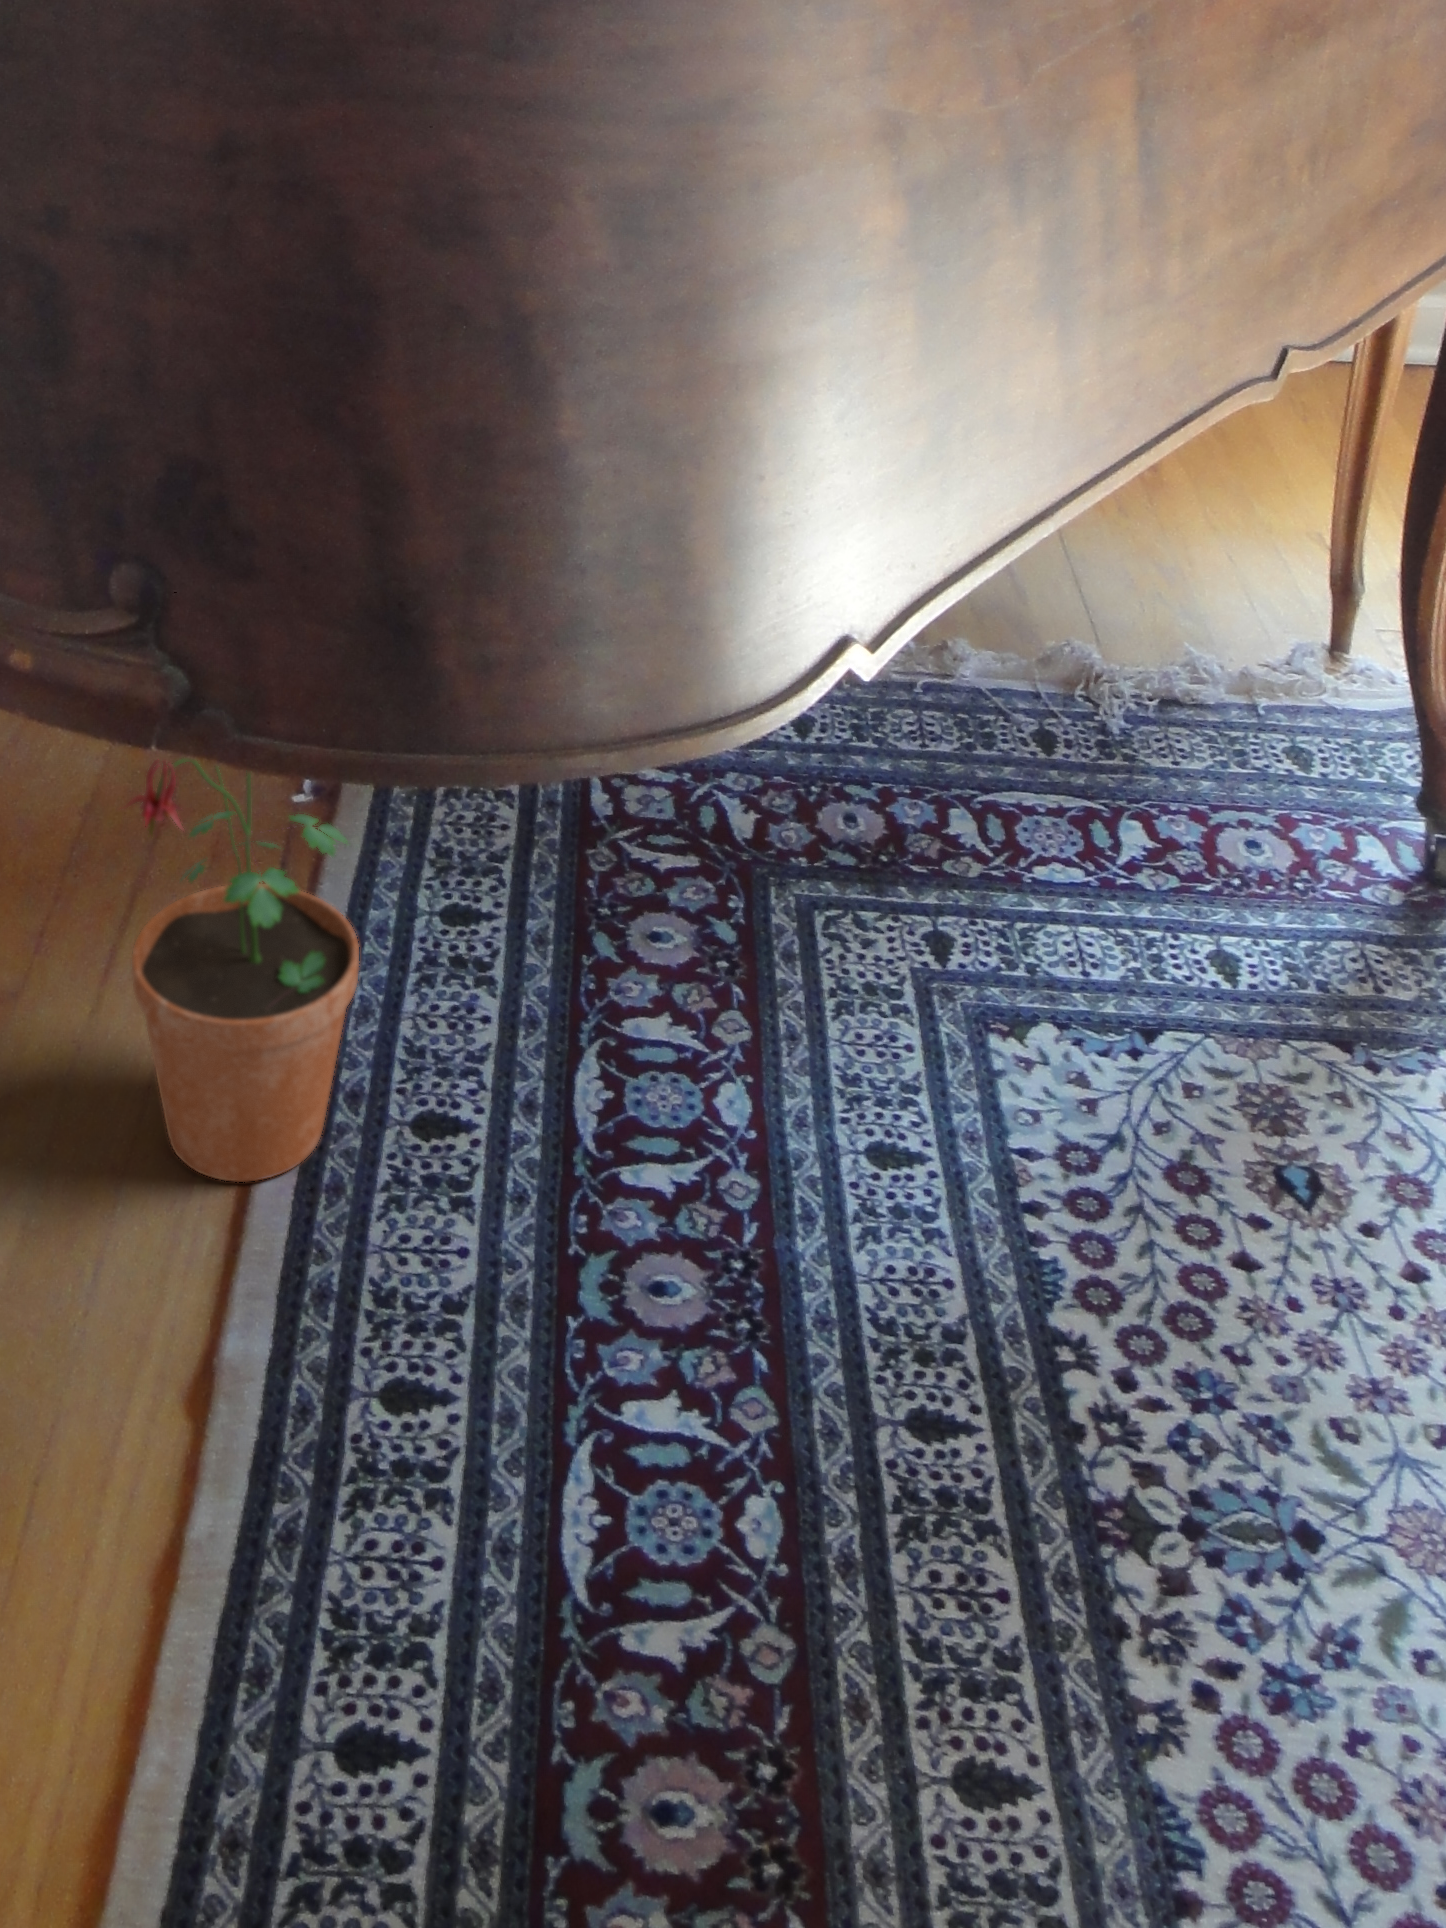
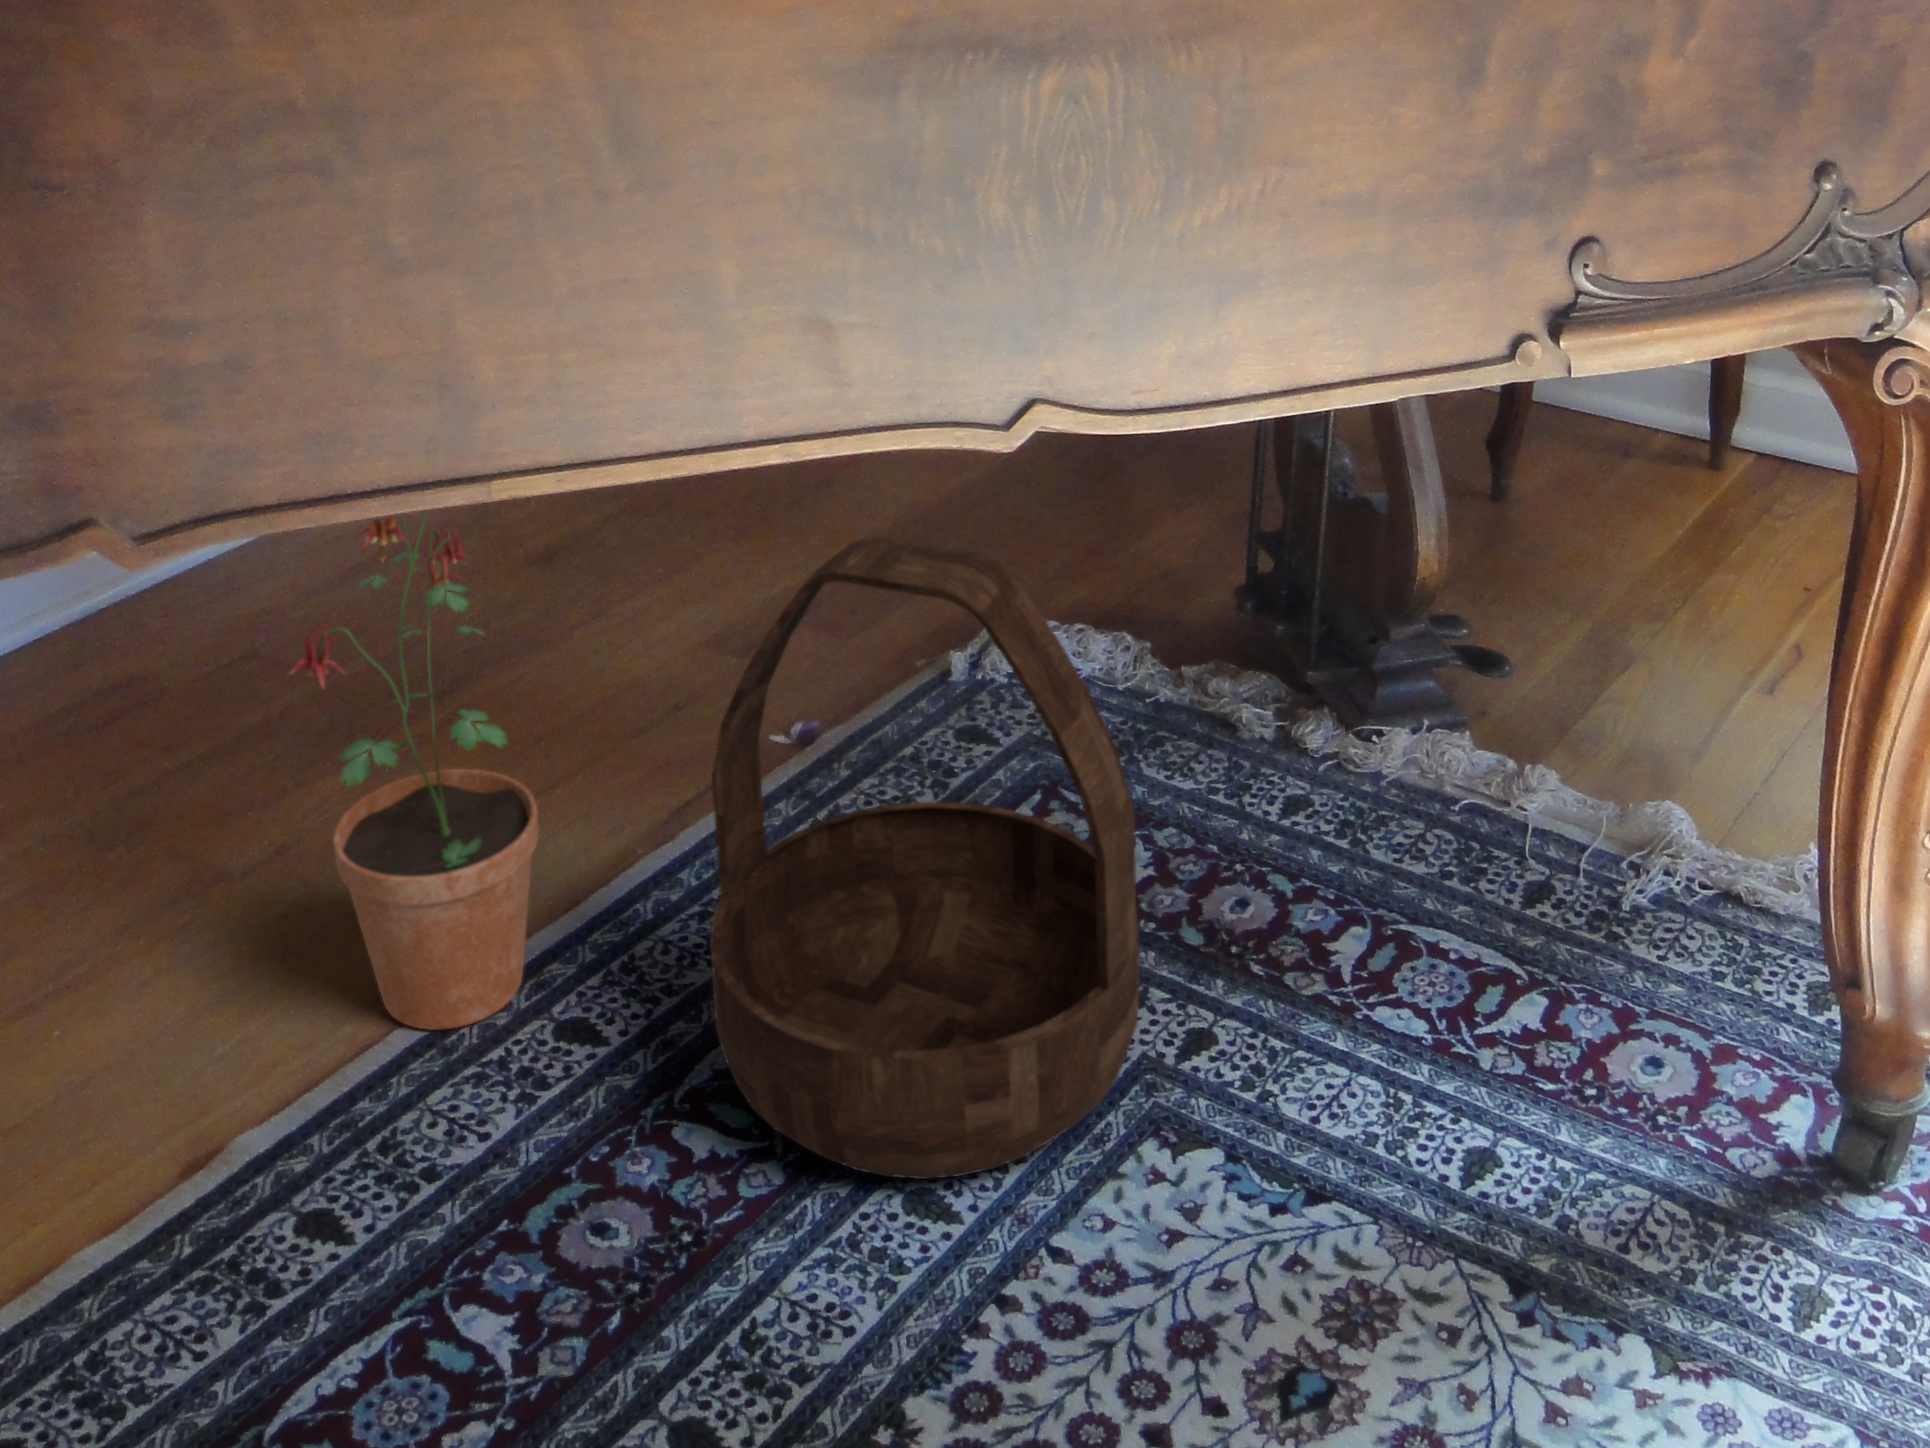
basket: none [556,530,995,1150] -> present [710,537,1139,1179]

